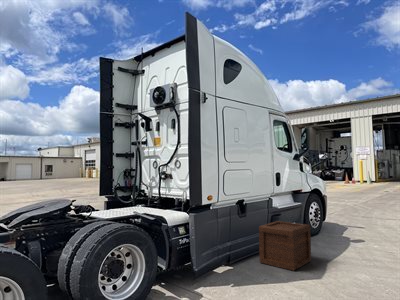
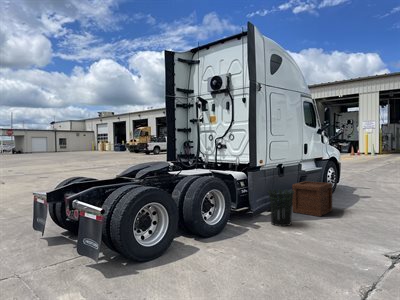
waste bin: none [220,235,255,288] -> present [268,189,294,226]

